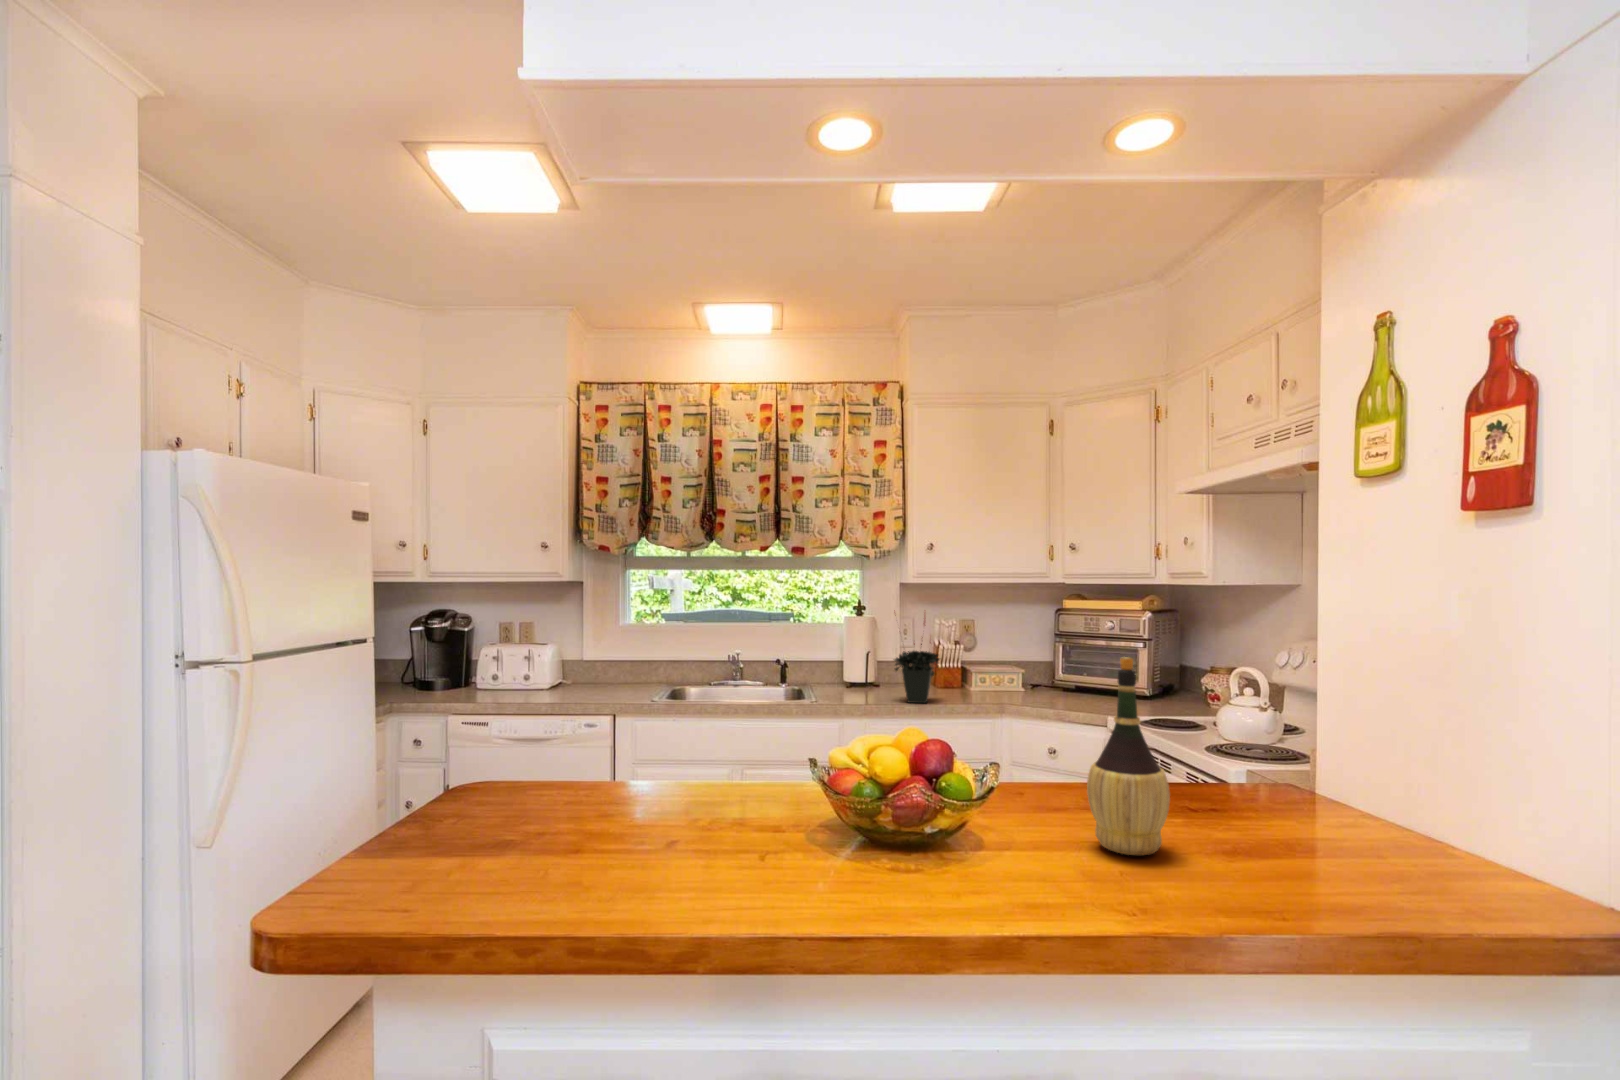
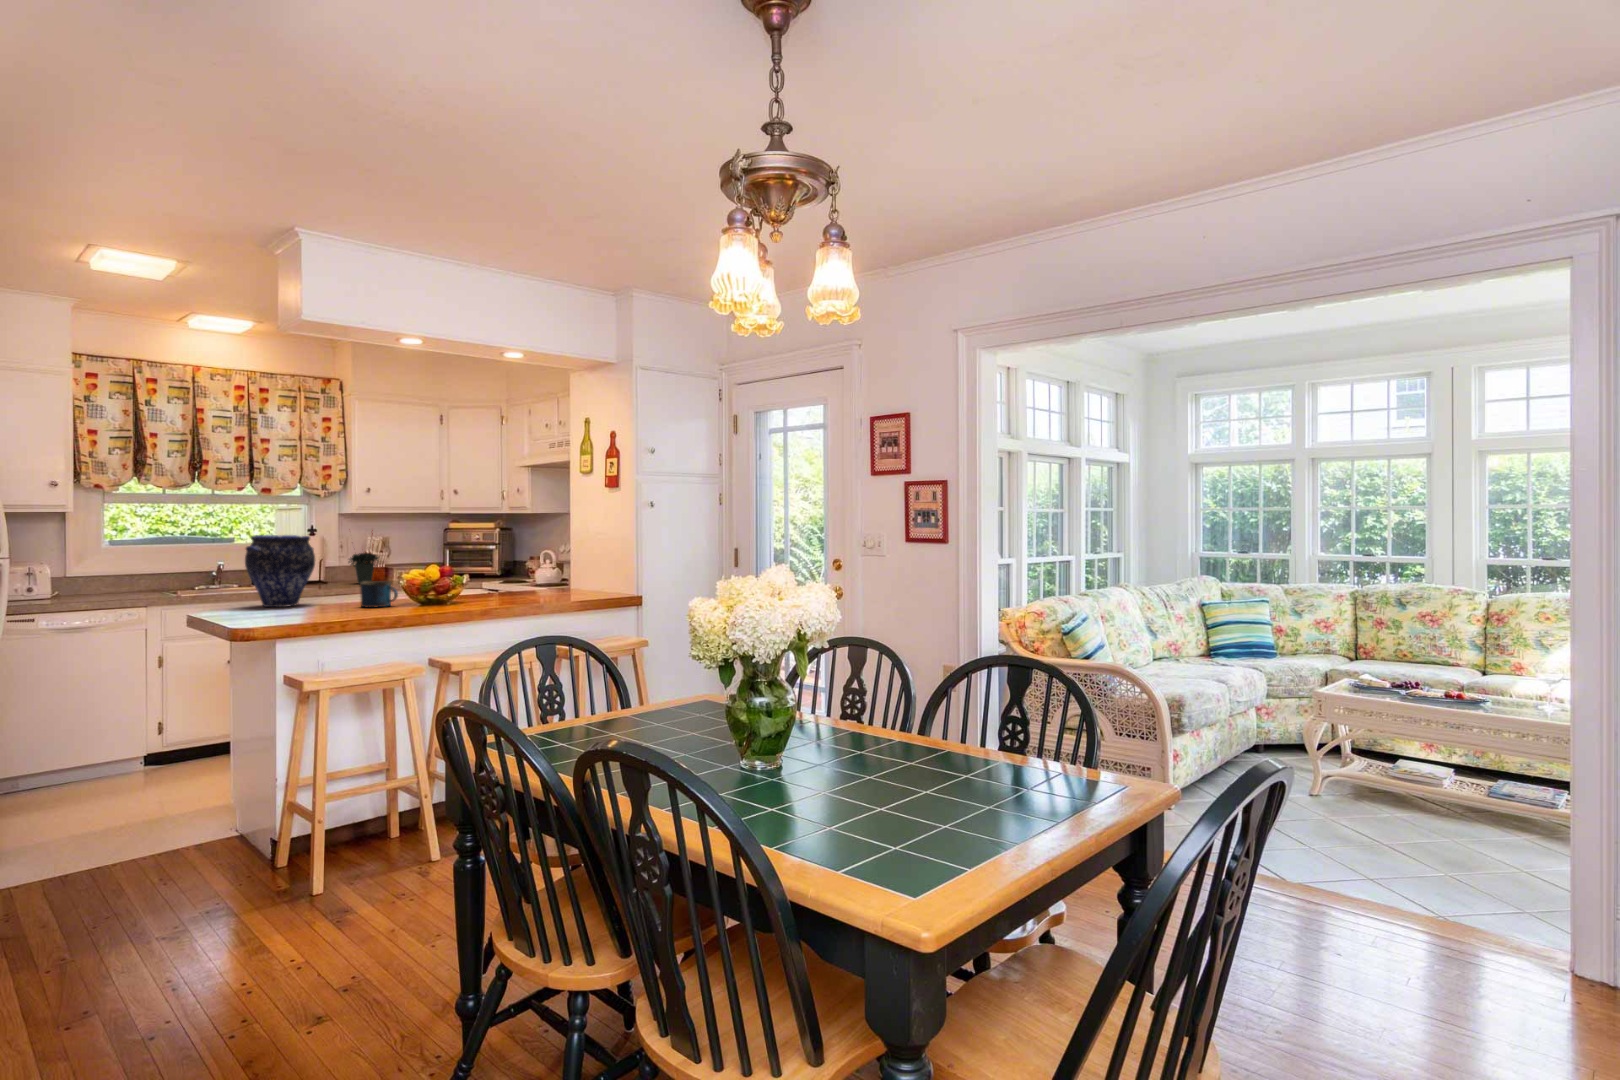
vase: none [483,644,651,829] -> present [245,535,315,607]
wine bottle: present [1087,657,1170,855] -> none [495,532,521,594]
mug: none [659,796,750,897] -> present [359,581,398,607]

